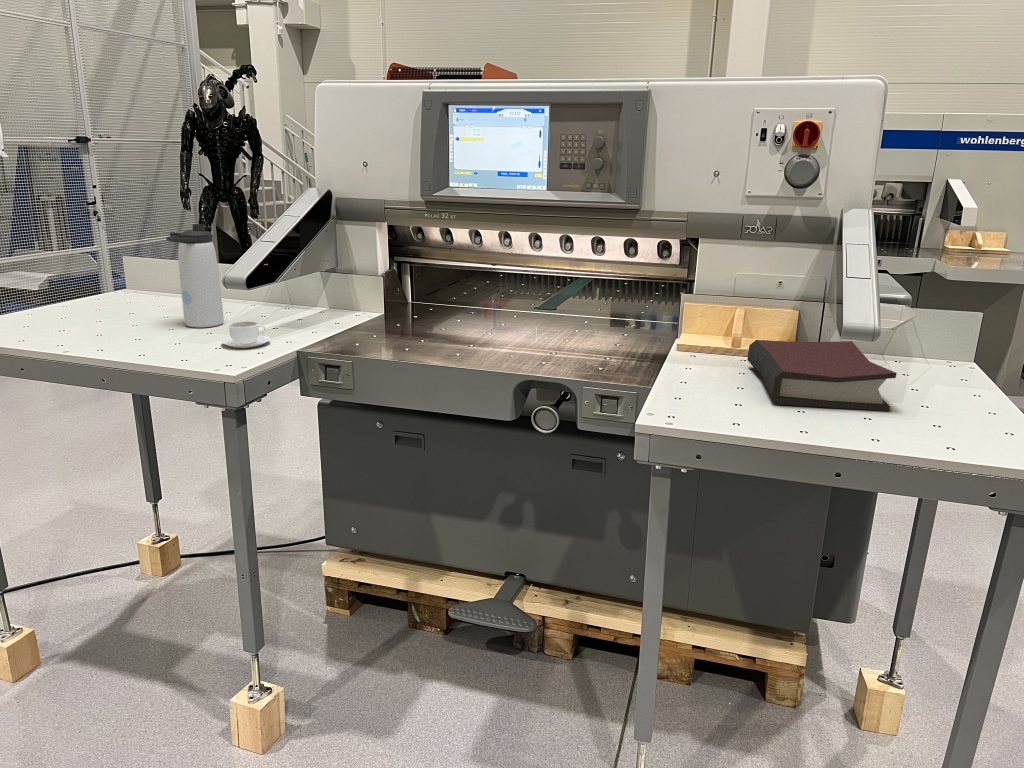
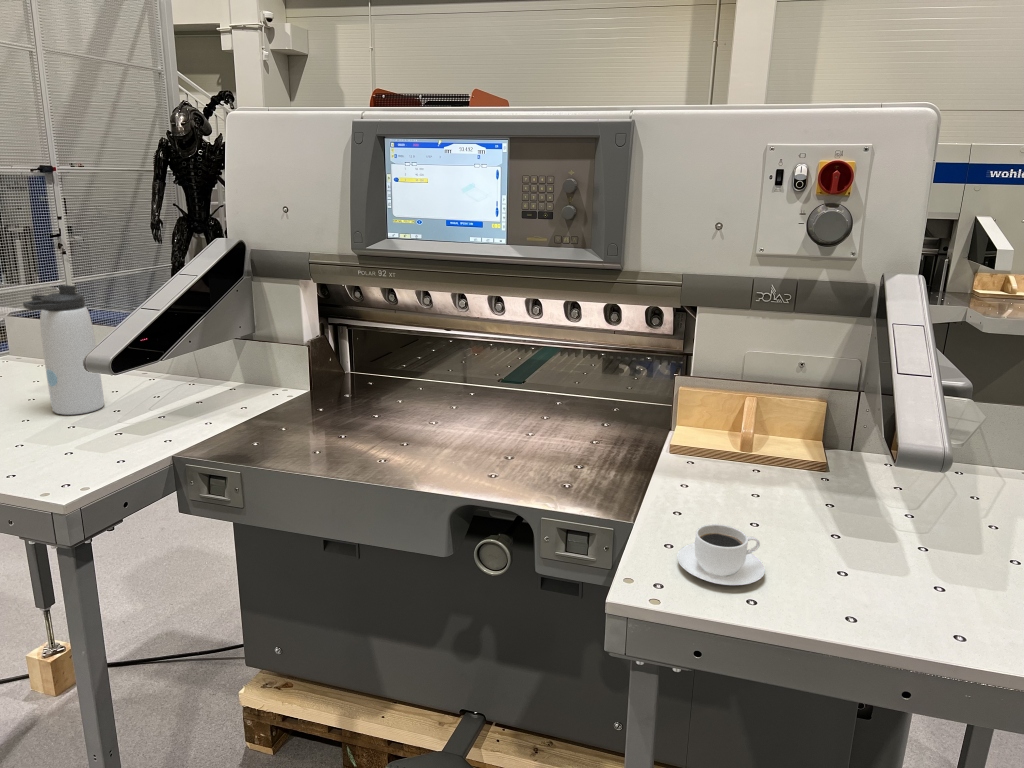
coffee cup: present [221,321,270,348] -> present [677,524,765,585]
hardback book: present [747,340,897,411] -> none [763,447,983,571]

